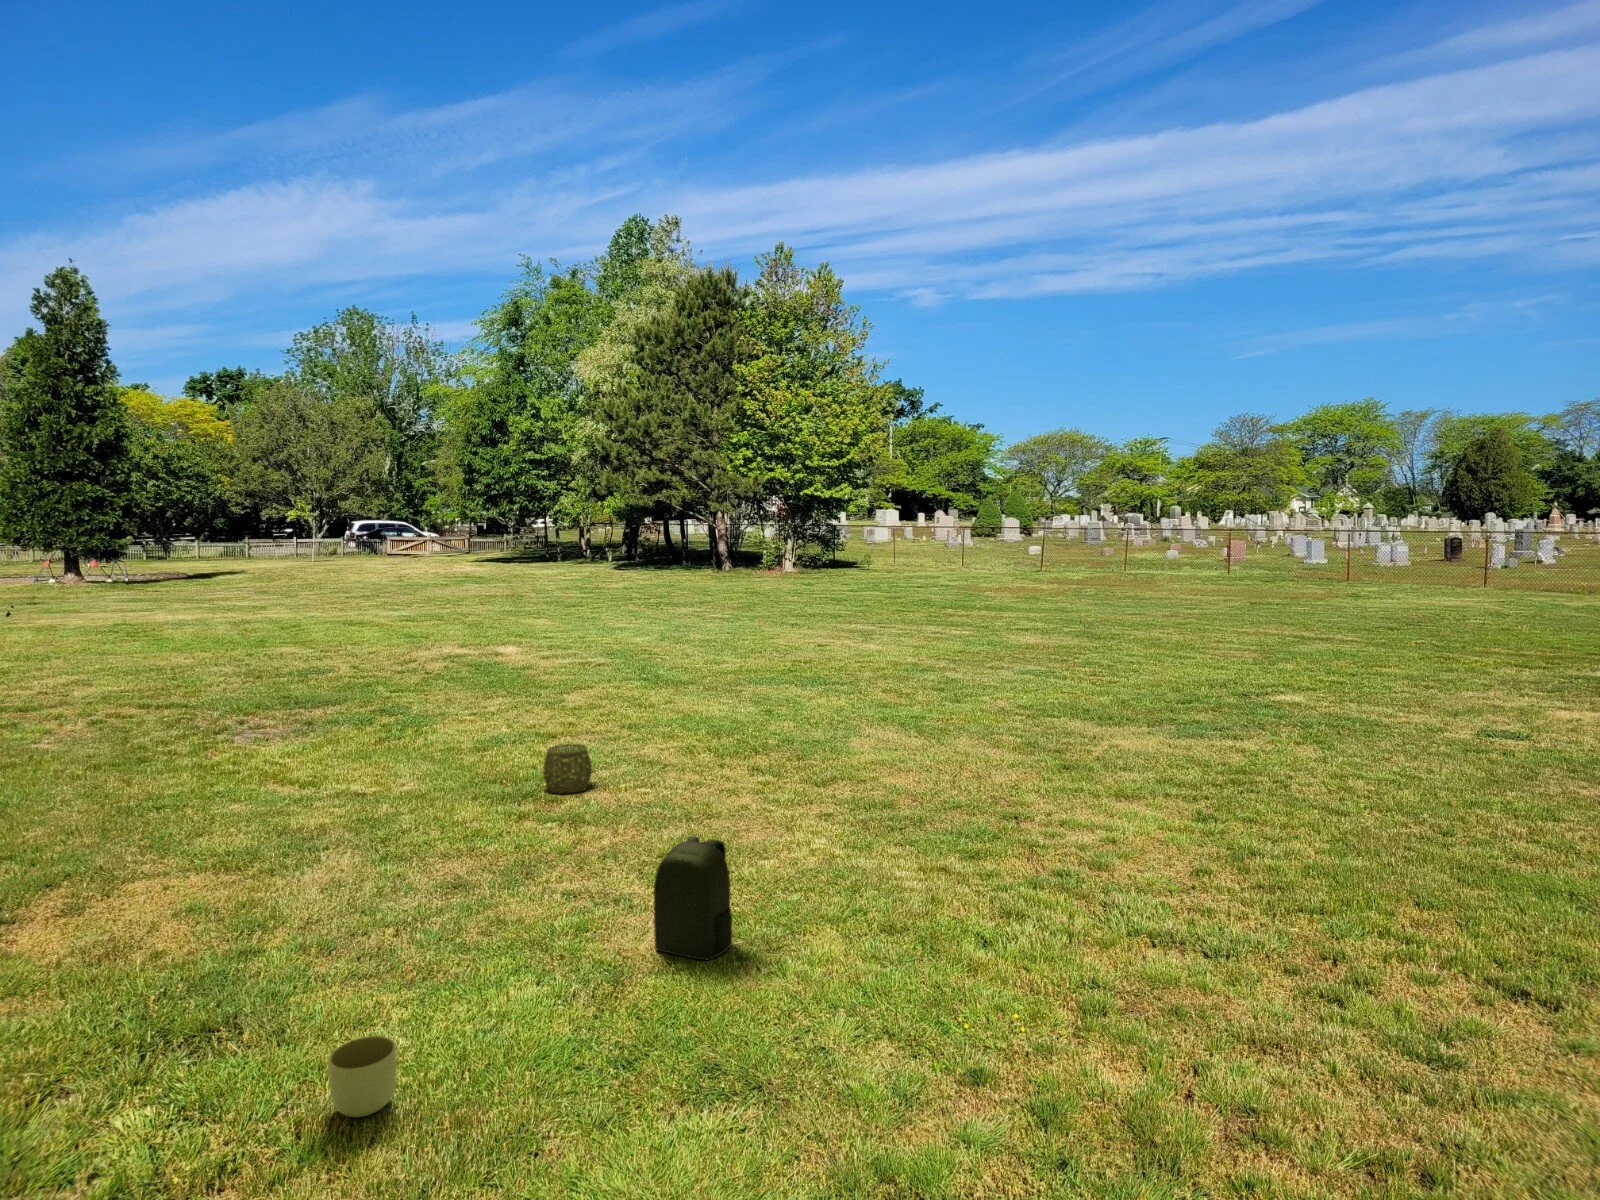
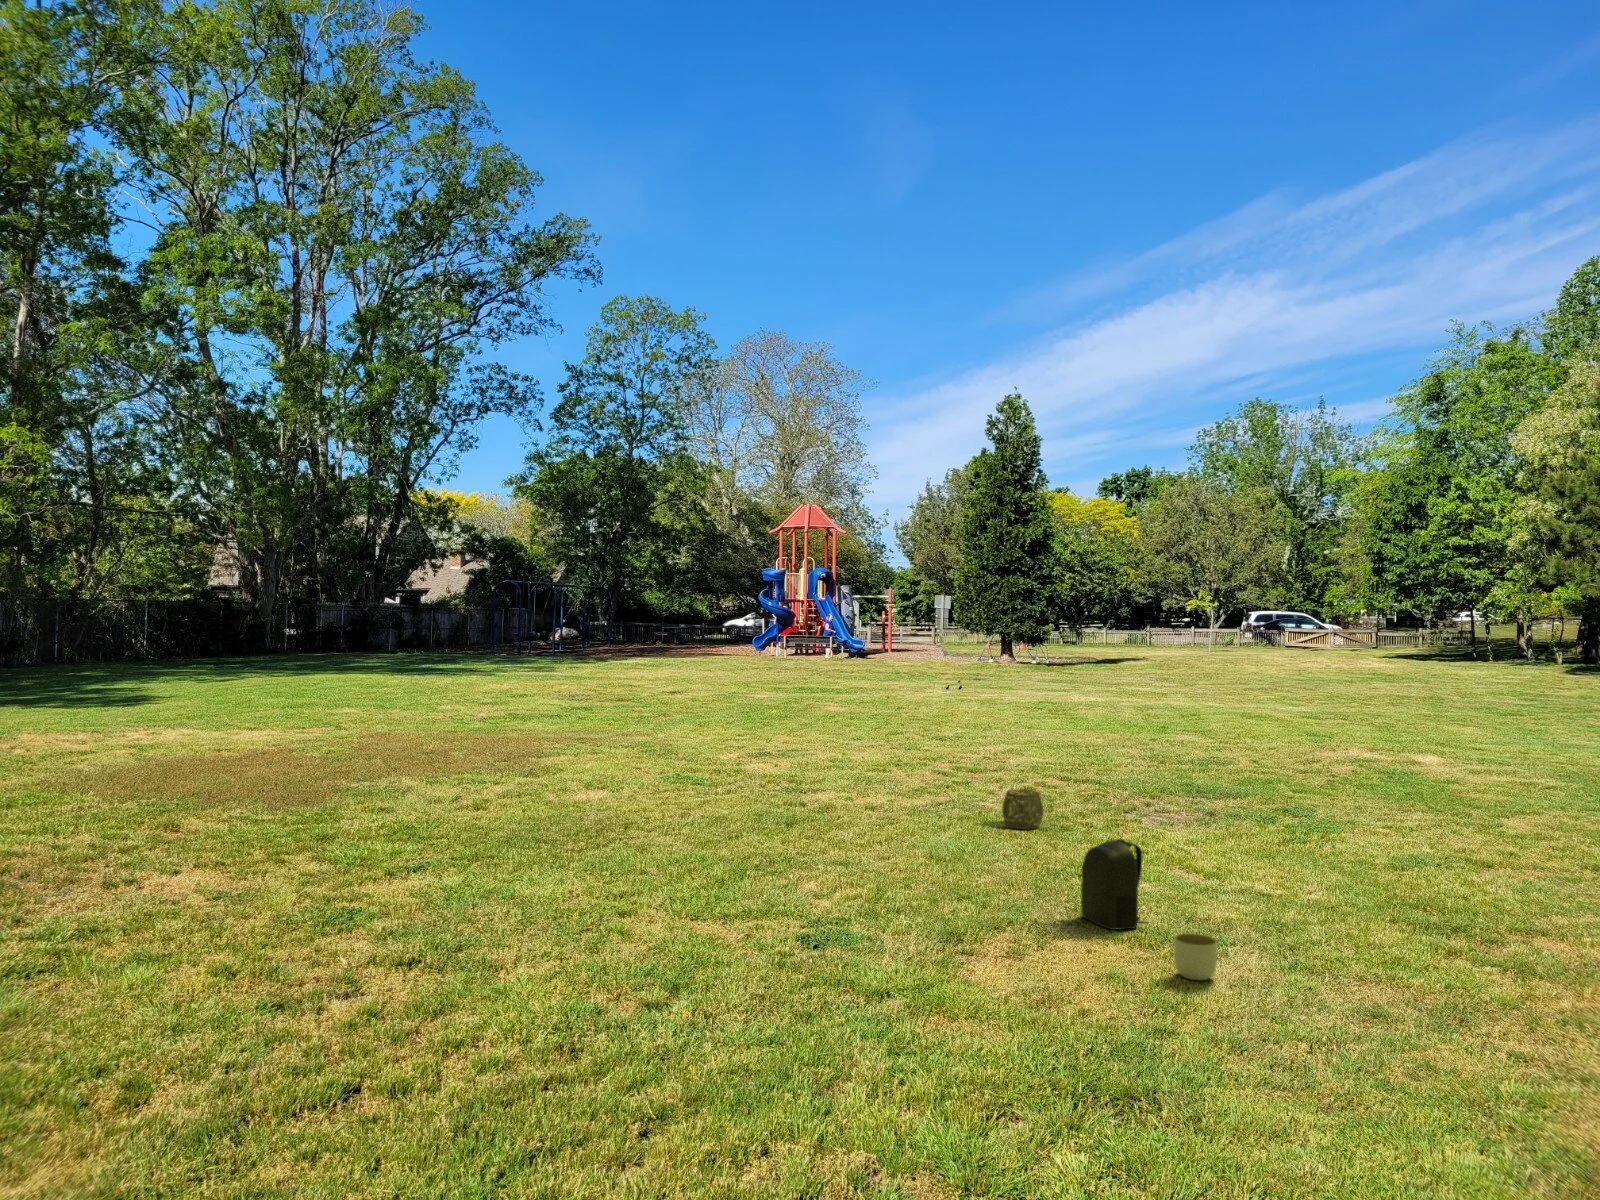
woven basket: present [543,744,592,794] -> present [1002,789,1043,830]
backpack: present [654,836,733,960] -> present [1081,838,1142,930]

